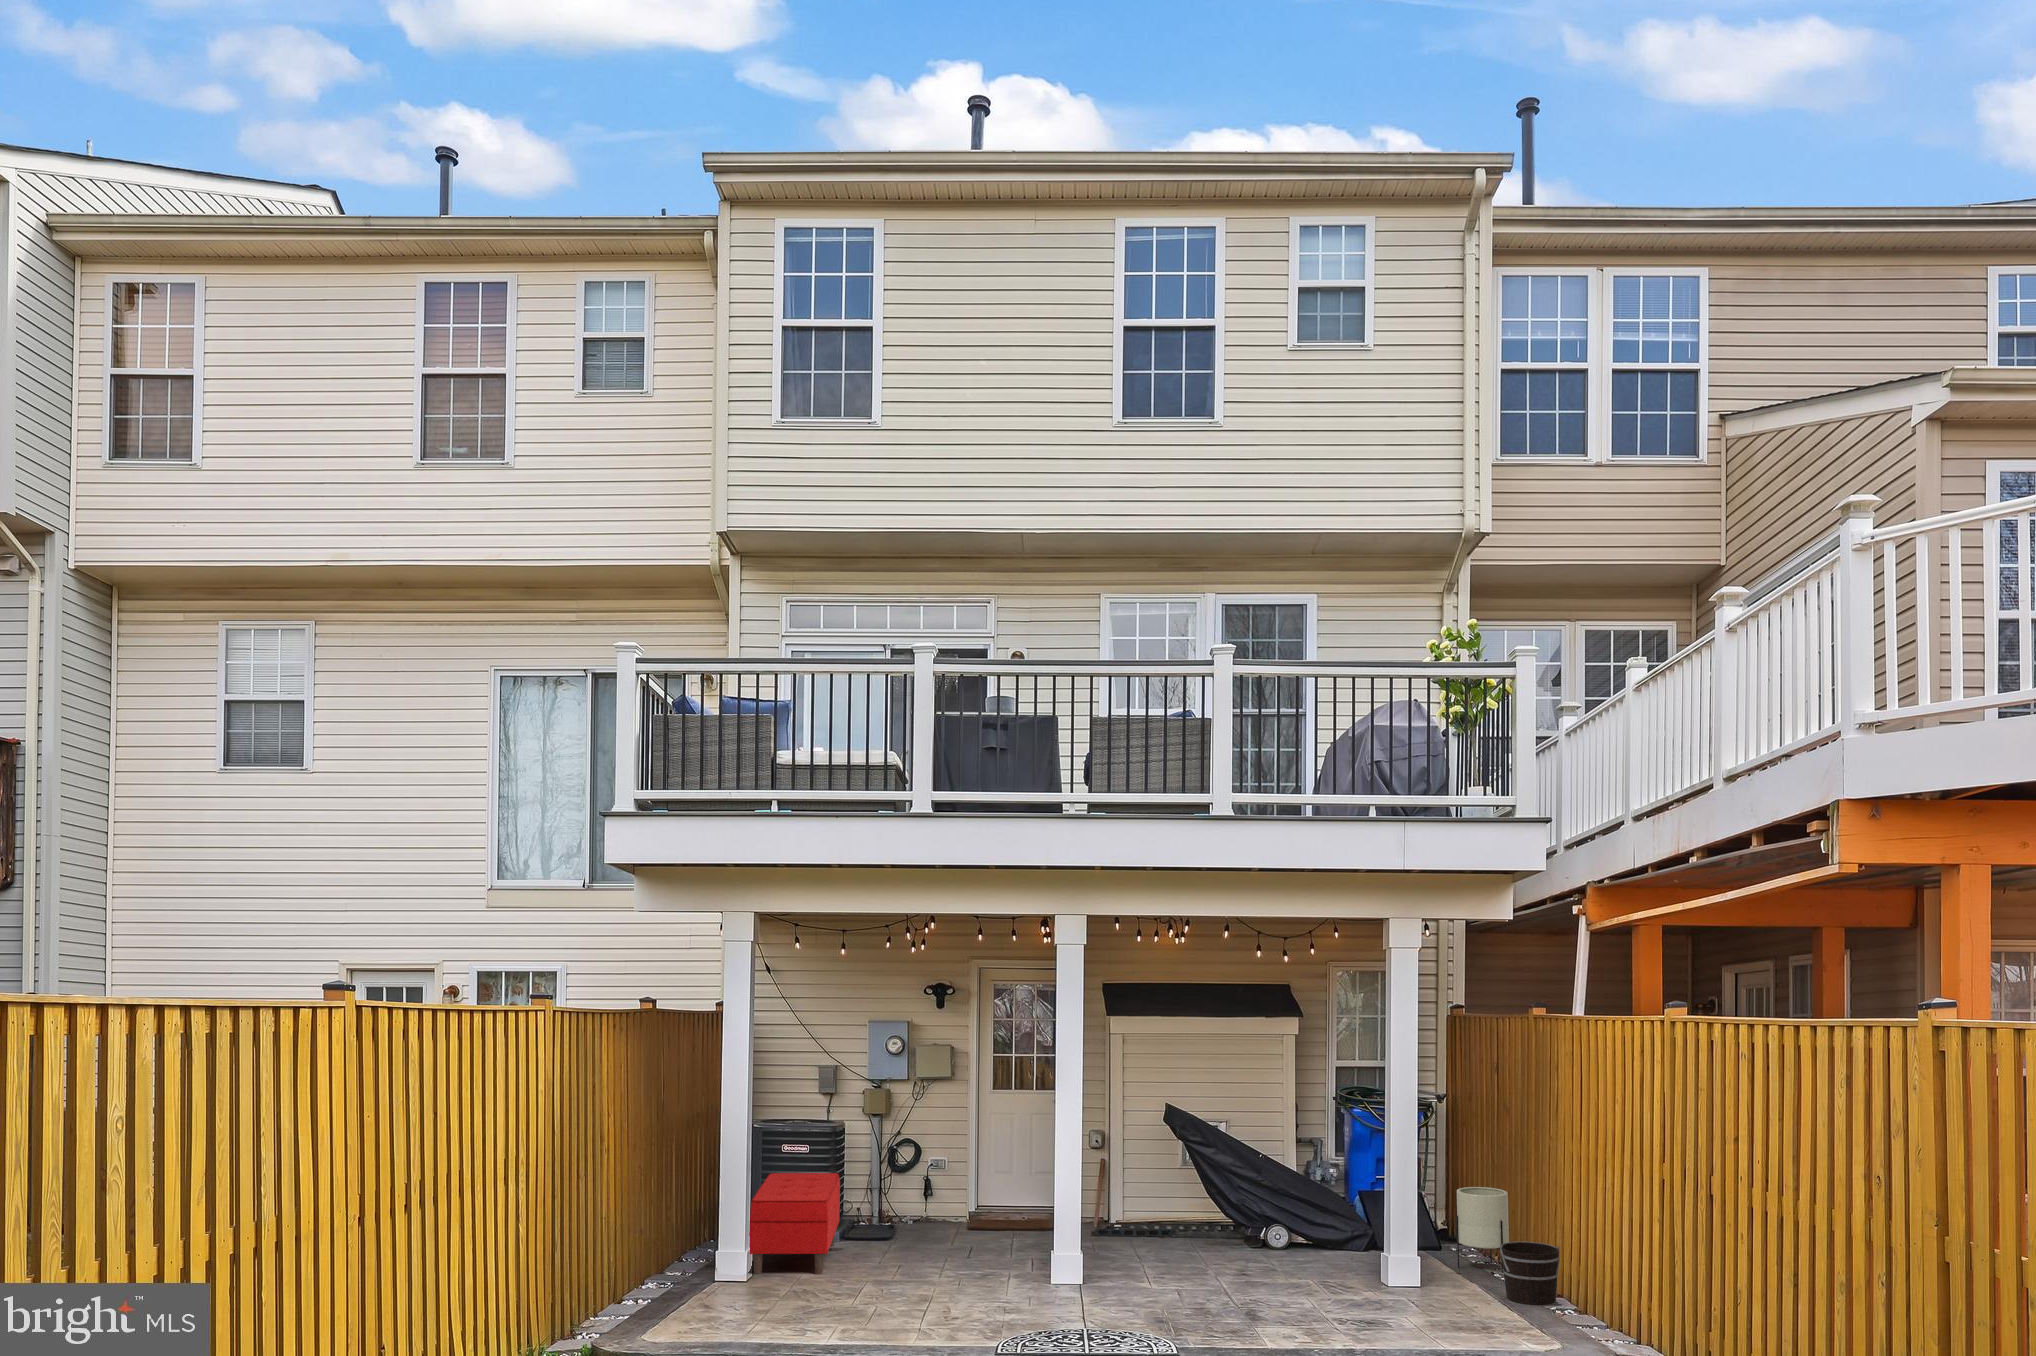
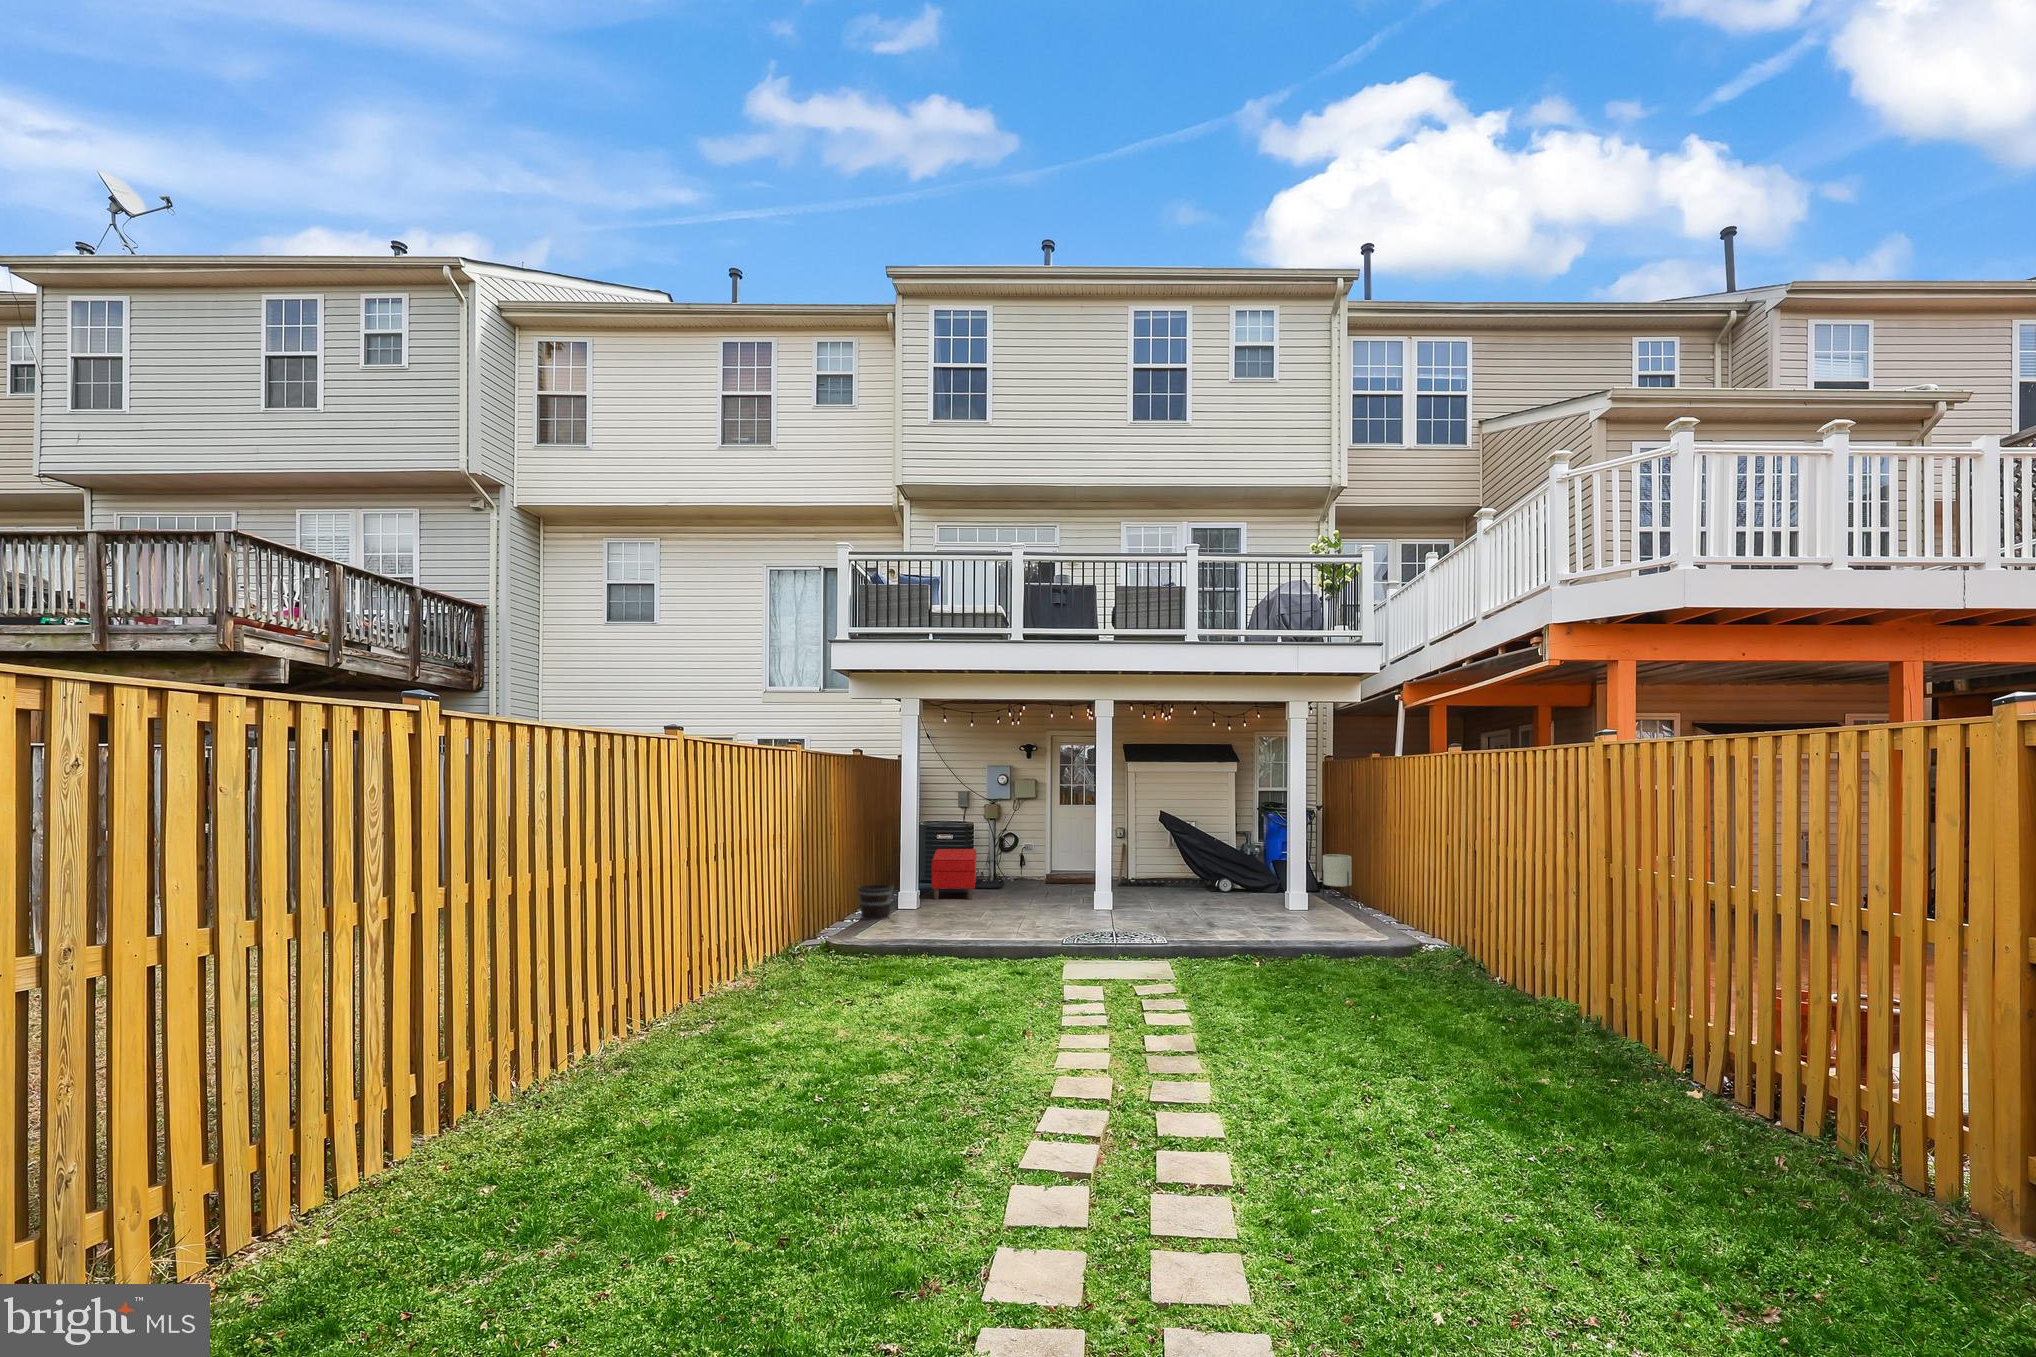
bucket: present [1498,1241,1560,1306] -> present [858,885,893,920]

